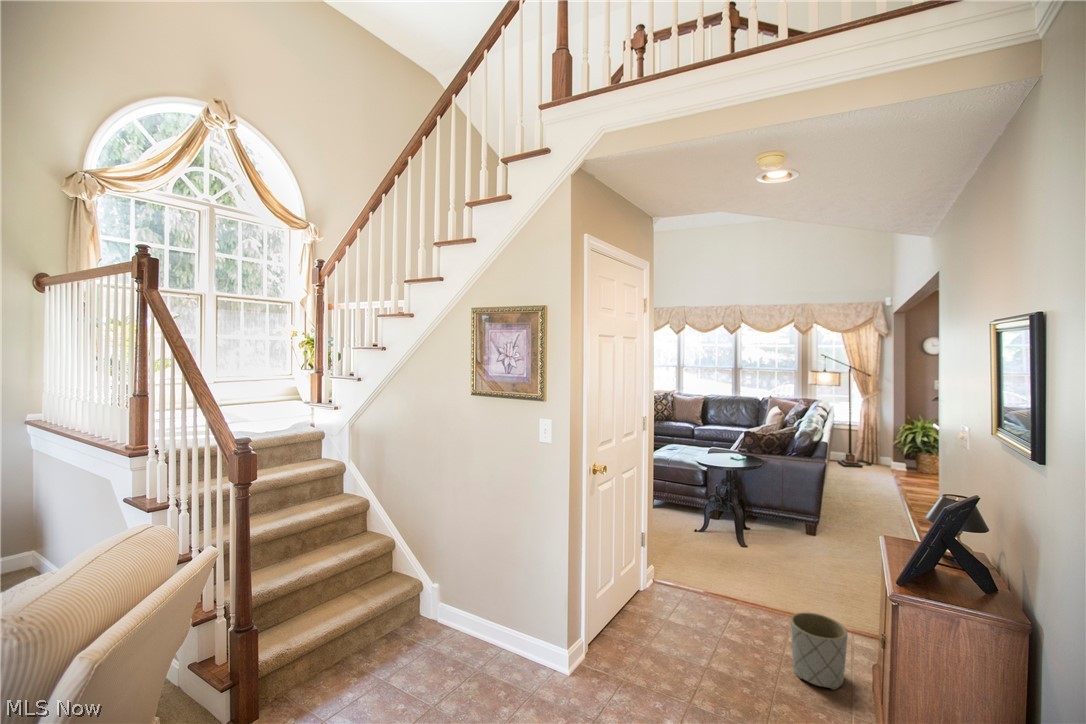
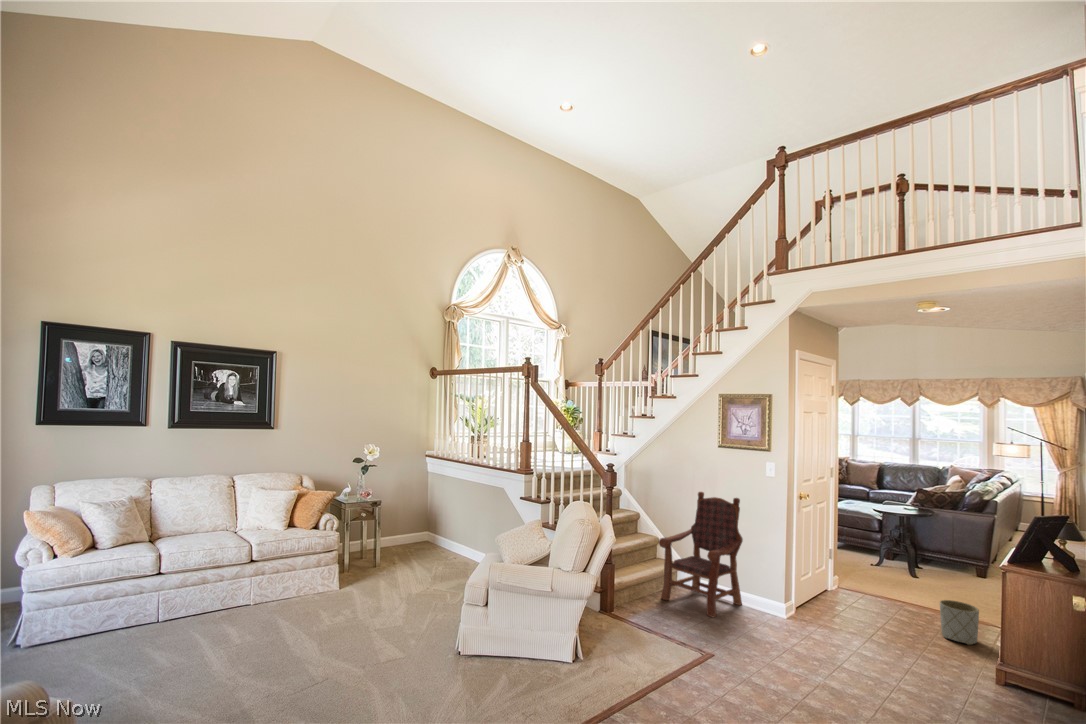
armchair: none [363,470,506,705] -> present [659,492,743,617]

